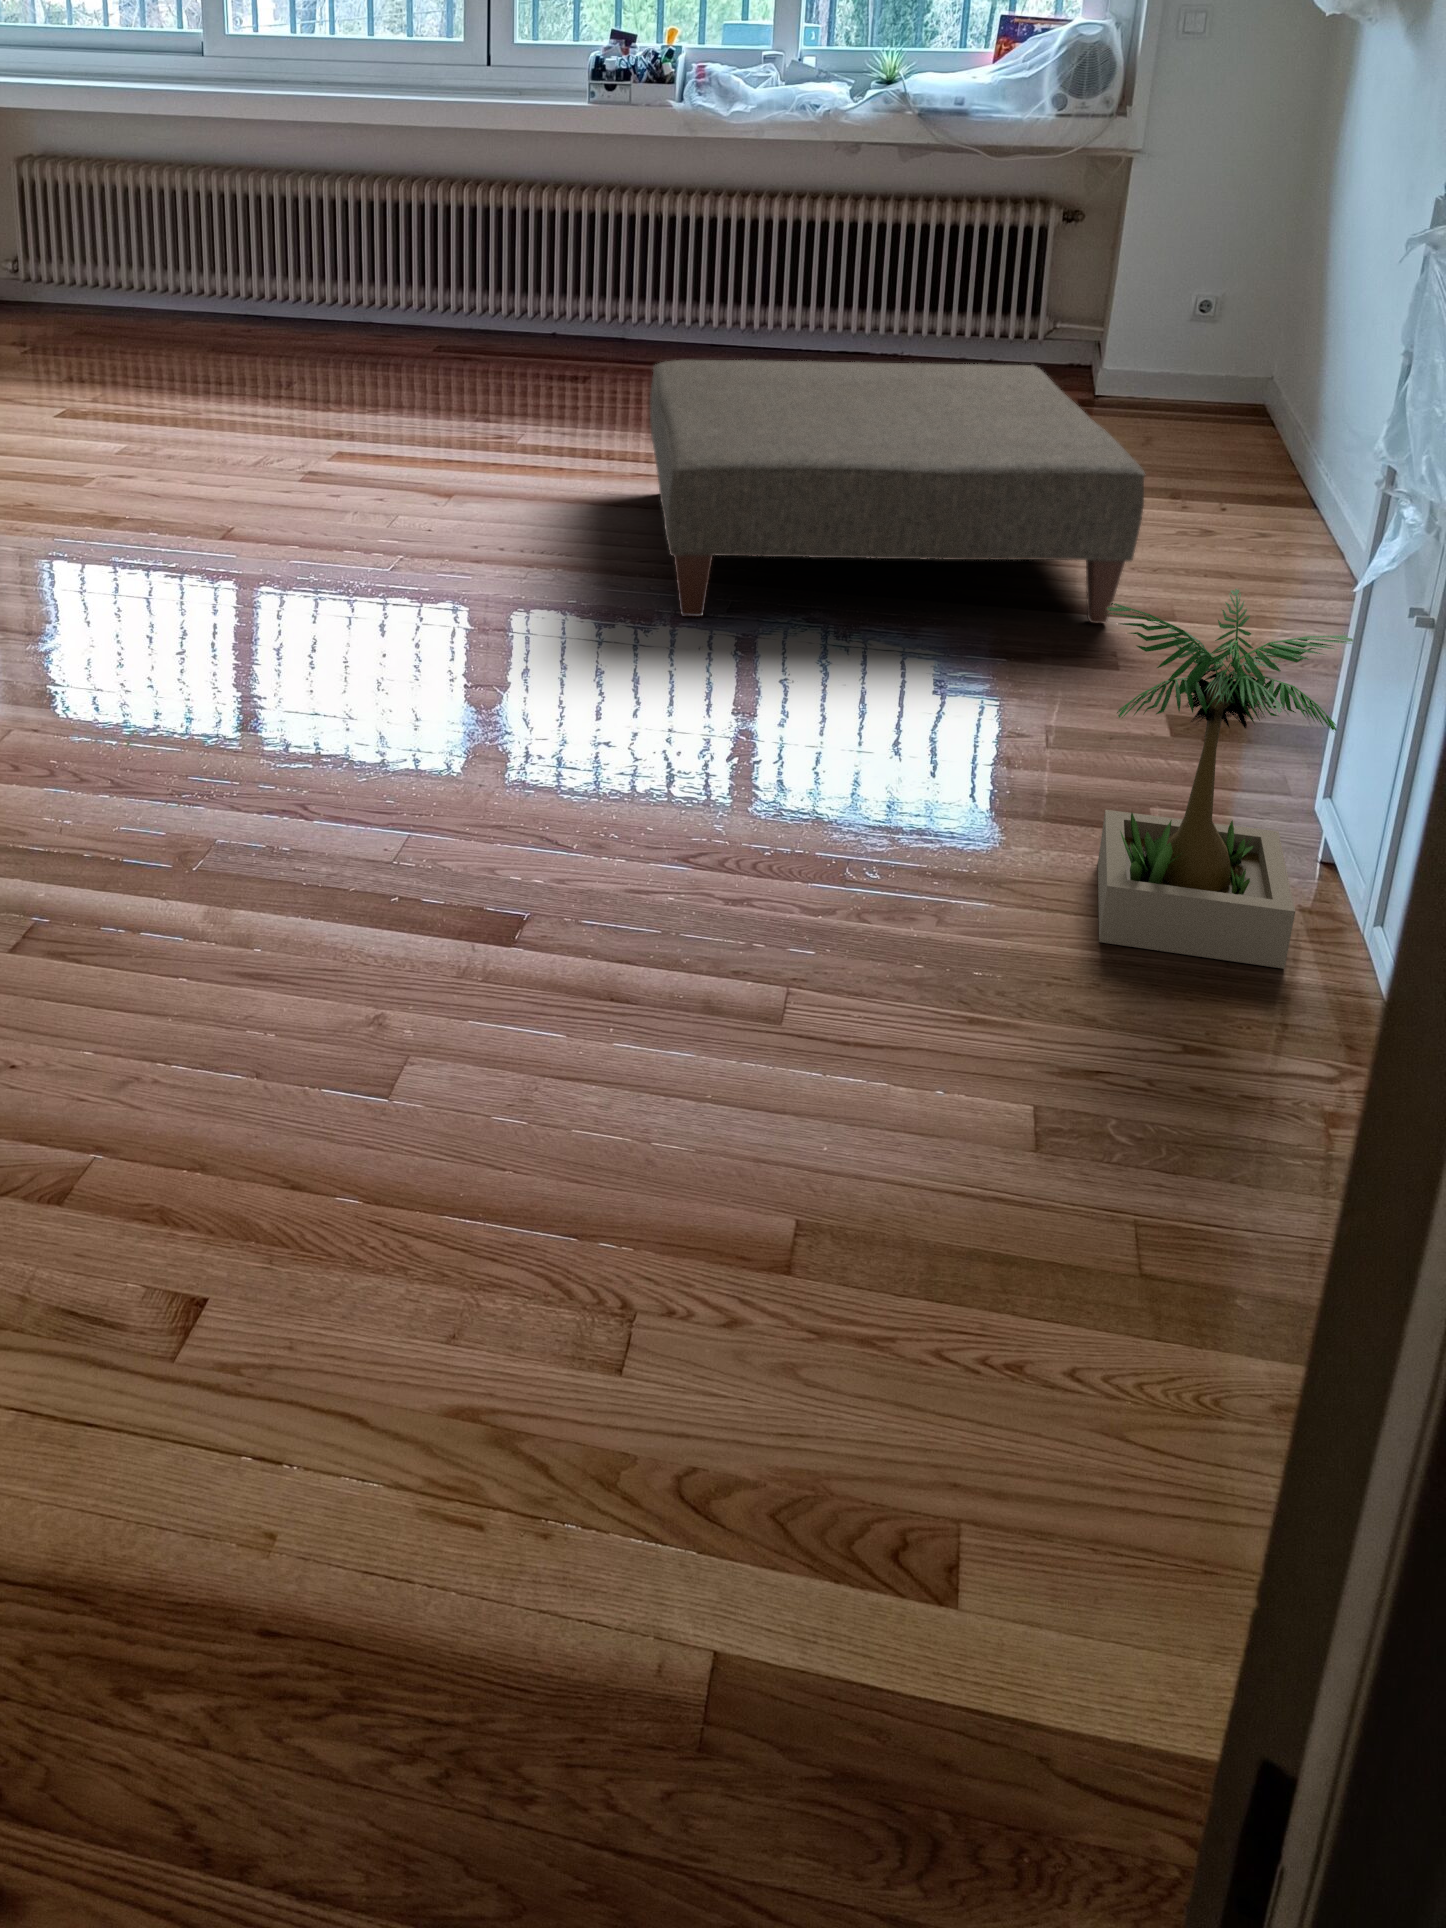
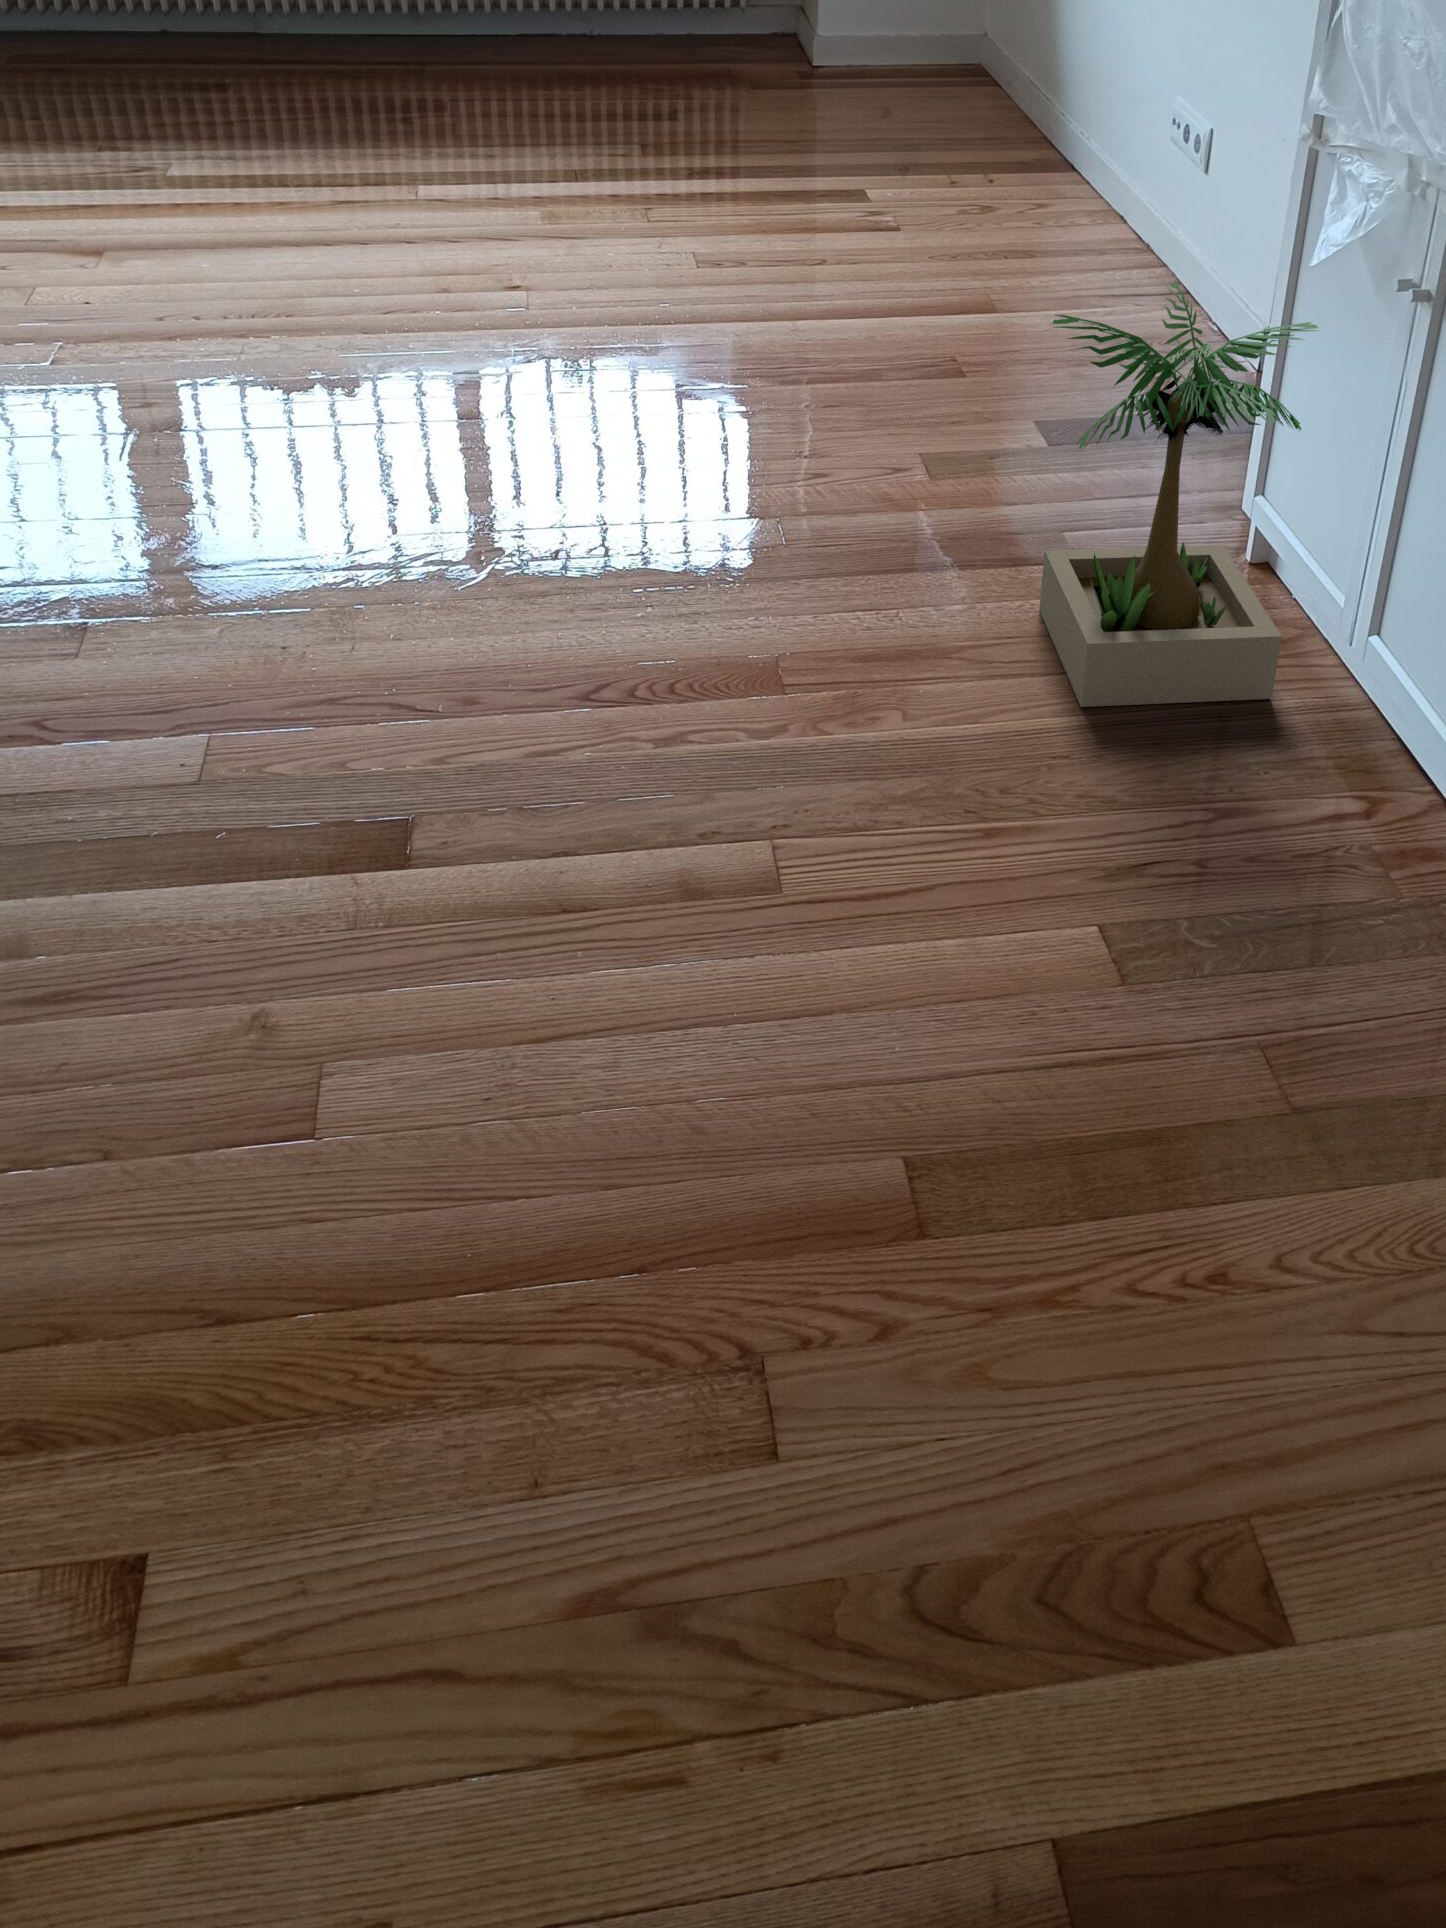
ottoman: present [650,360,1145,623] -> none [338,33,962,378]

